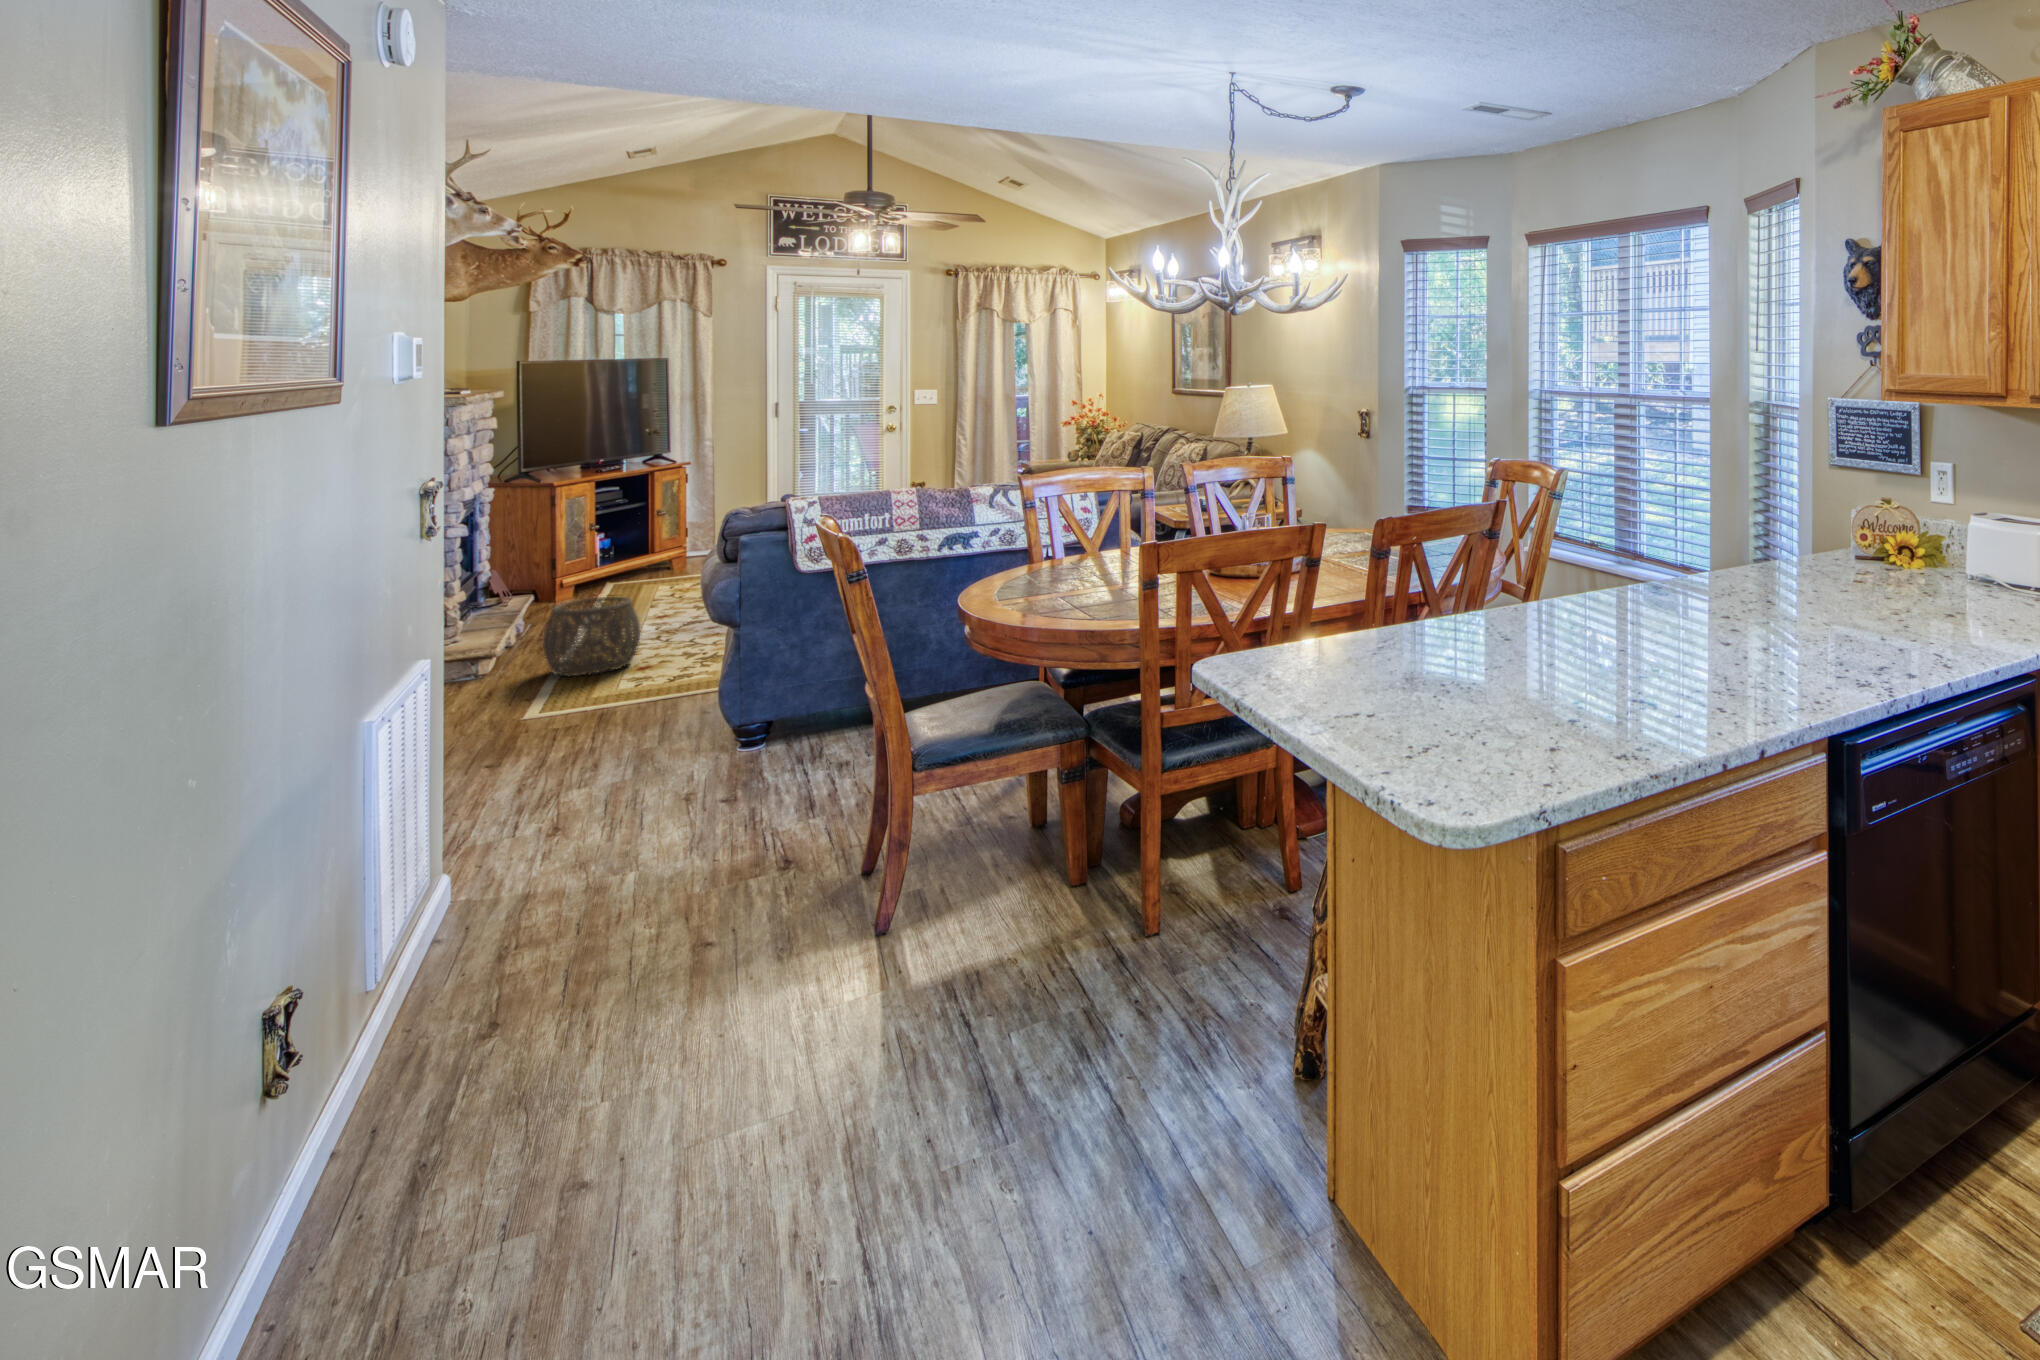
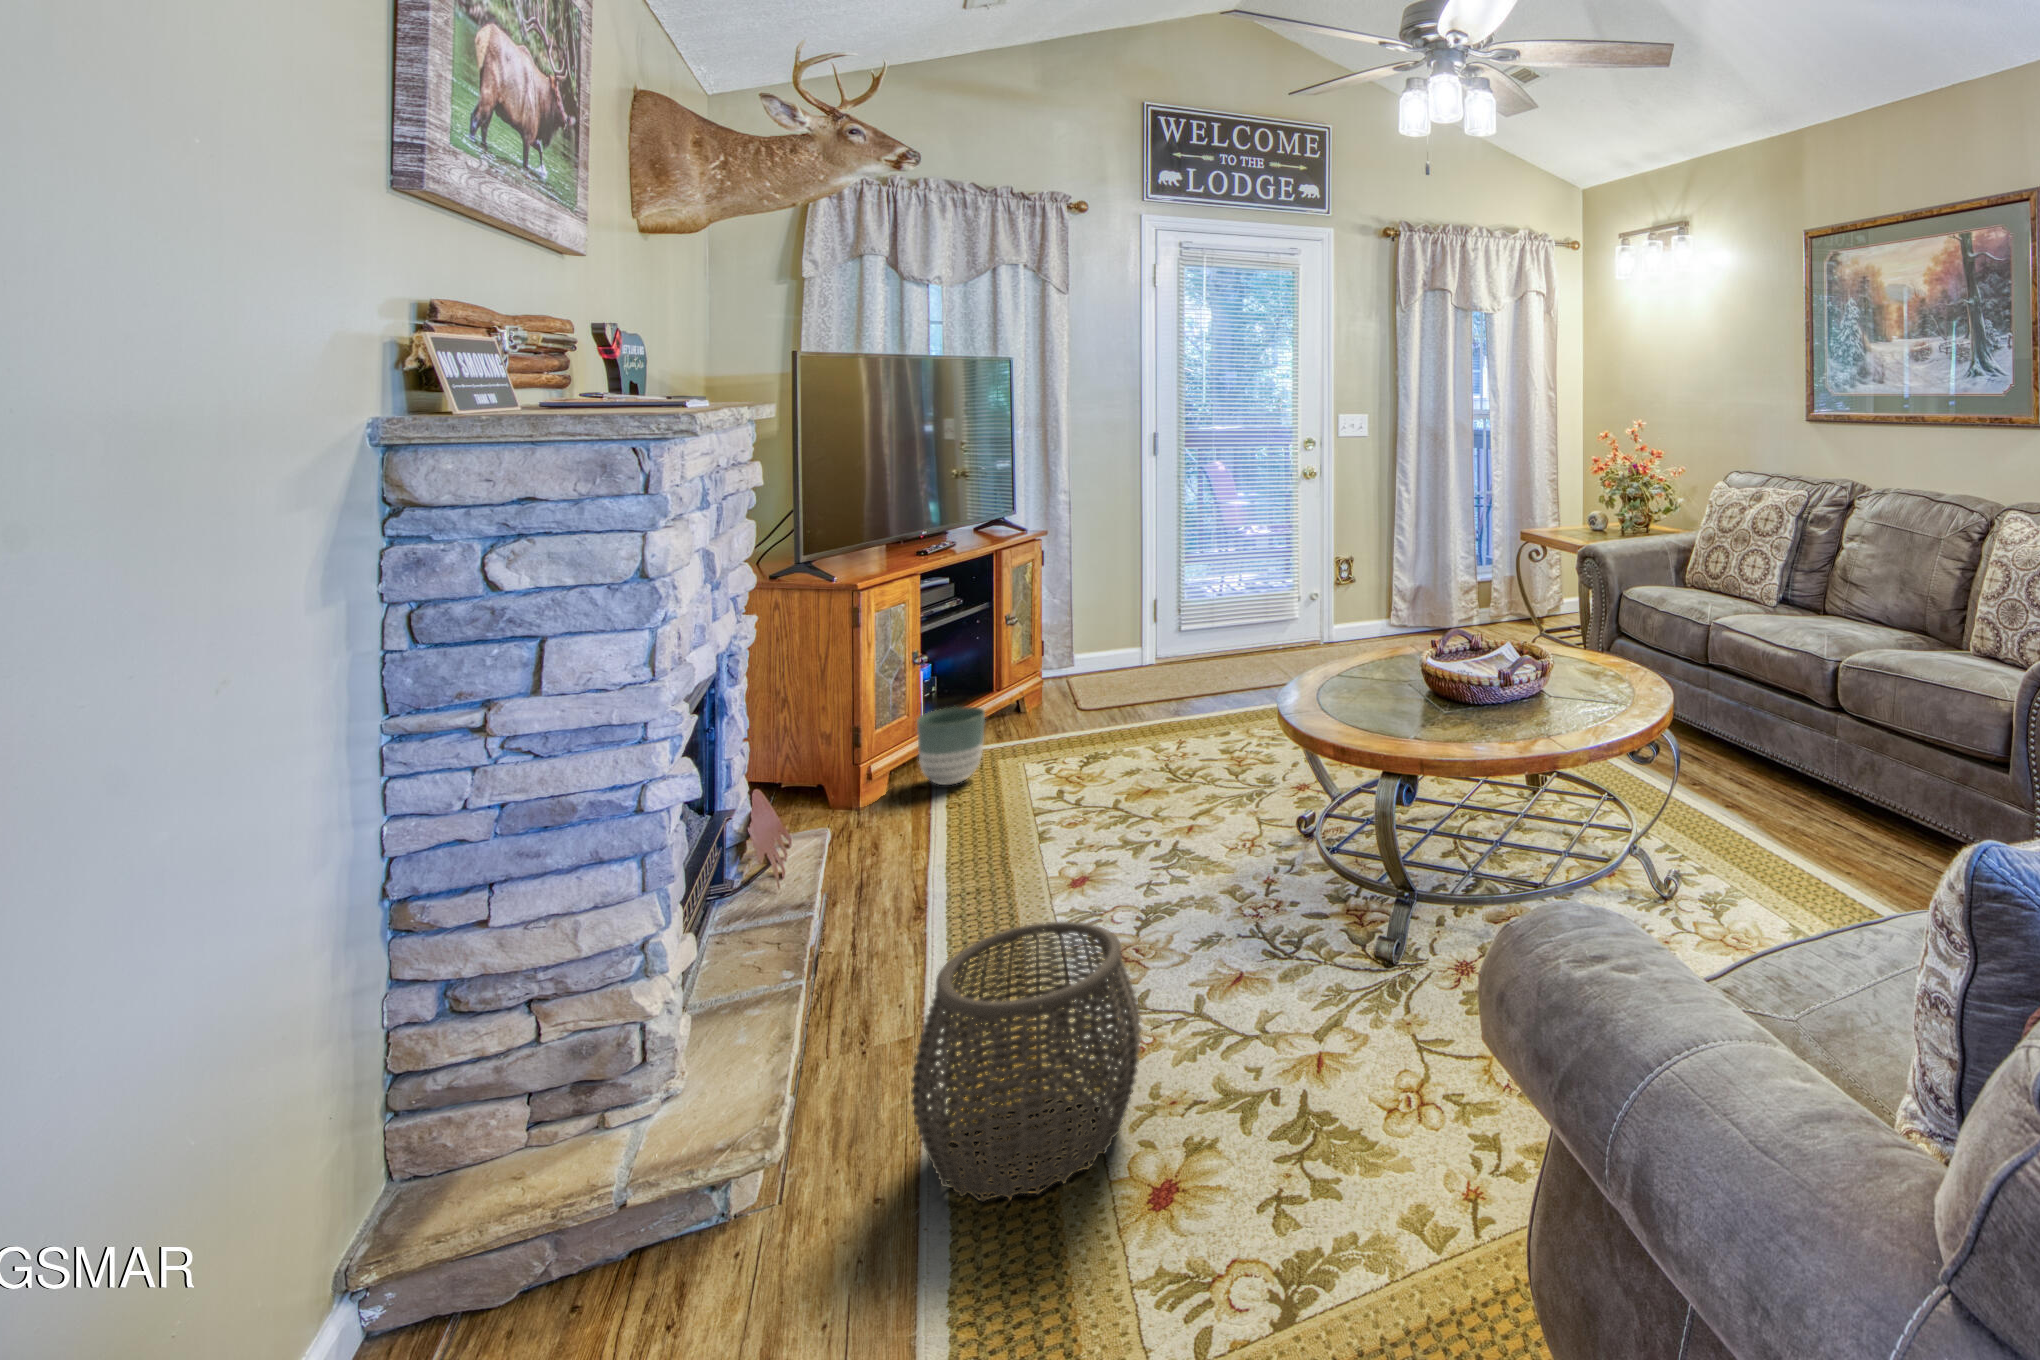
planter: none [593,553,636,592] -> present [917,707,985,785]

